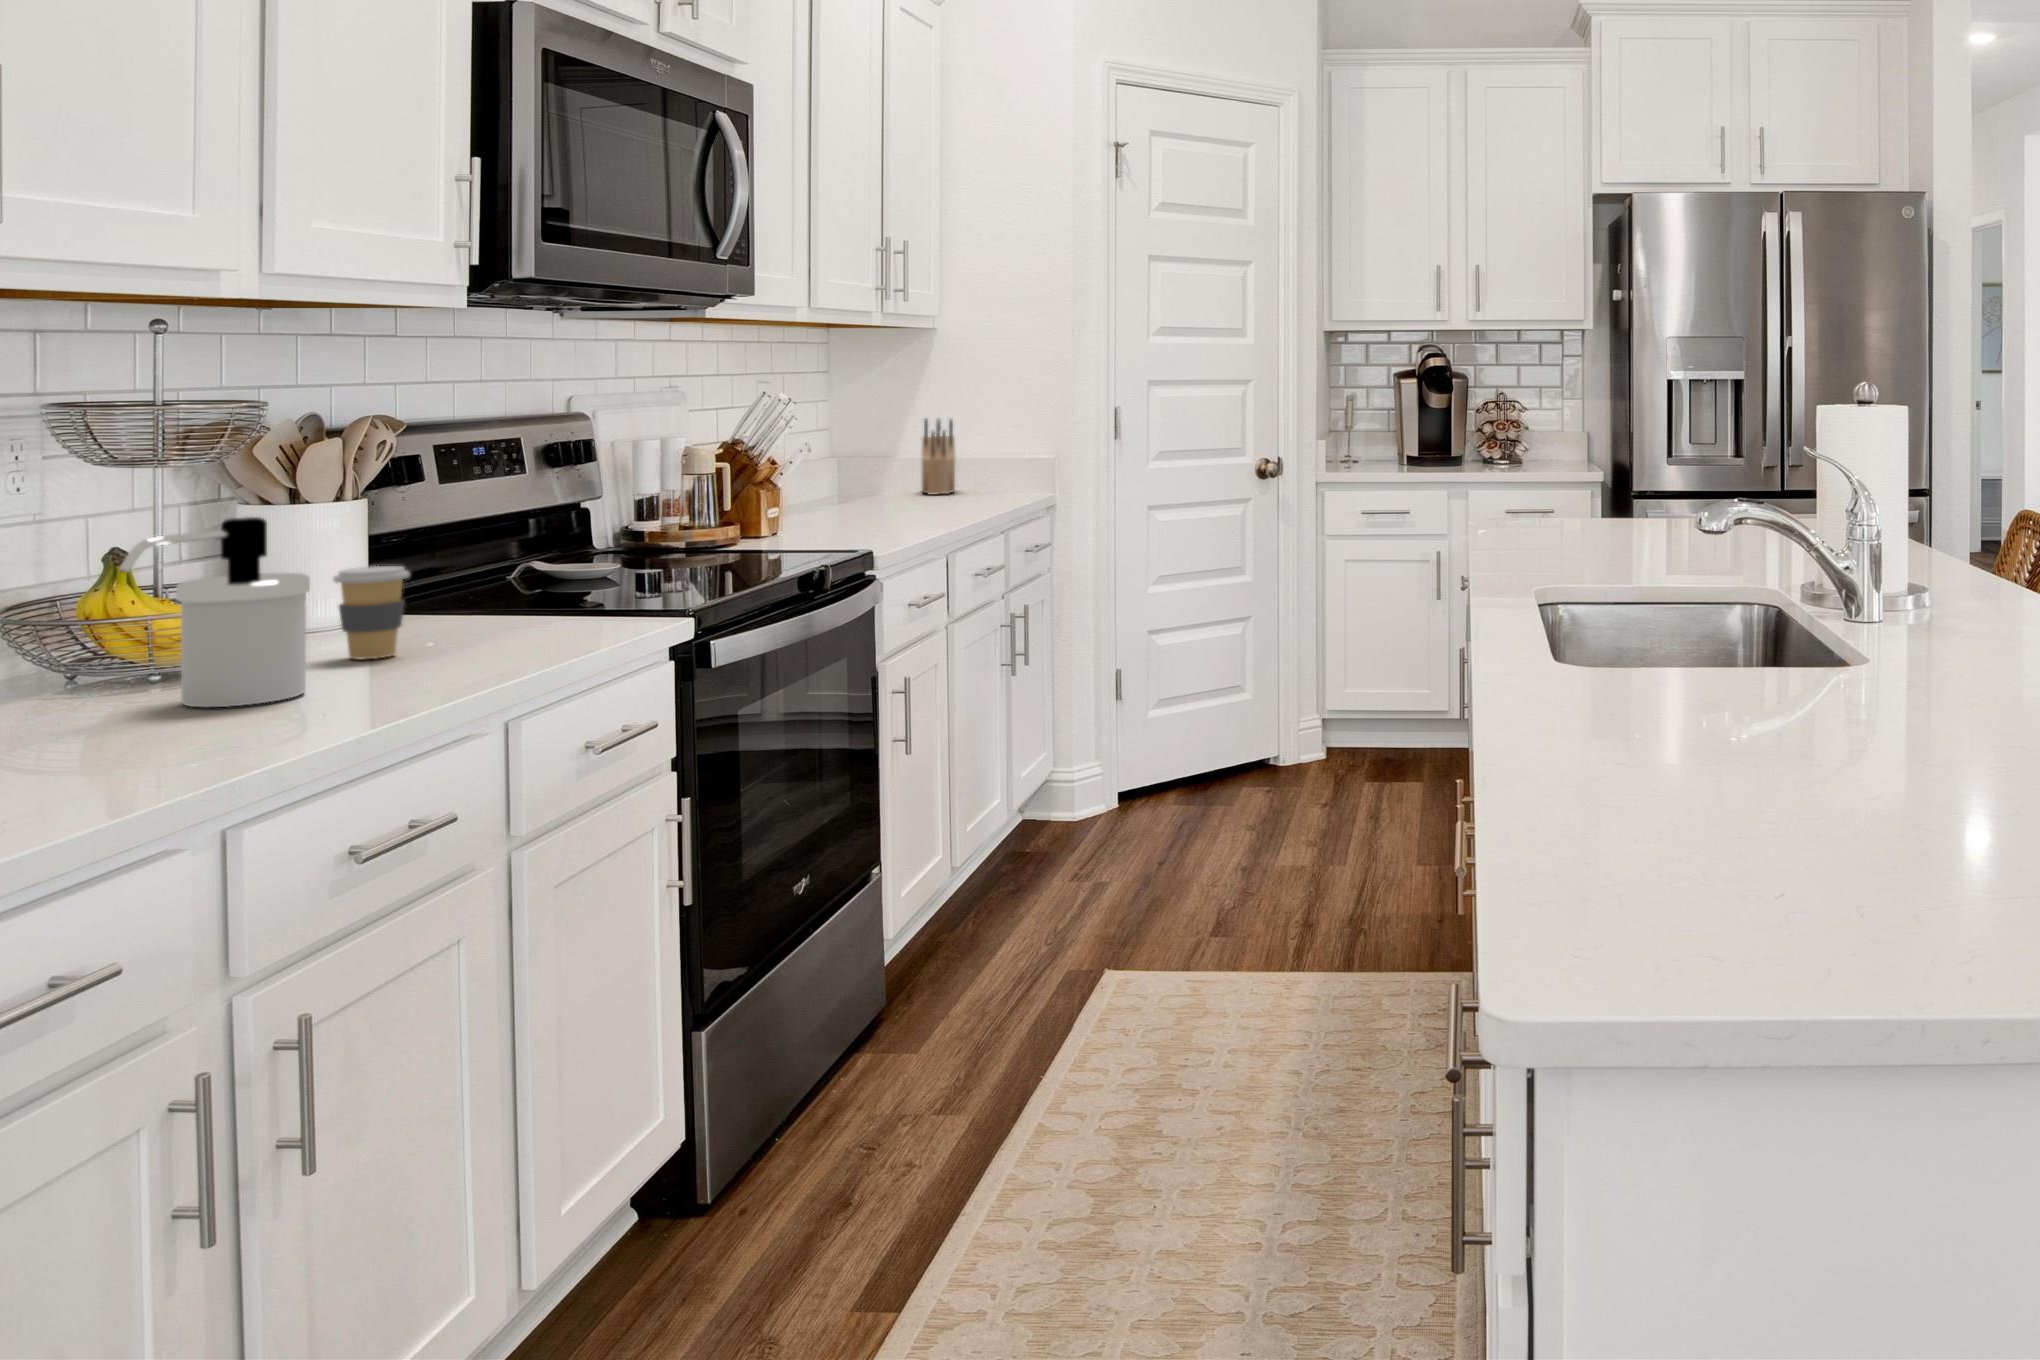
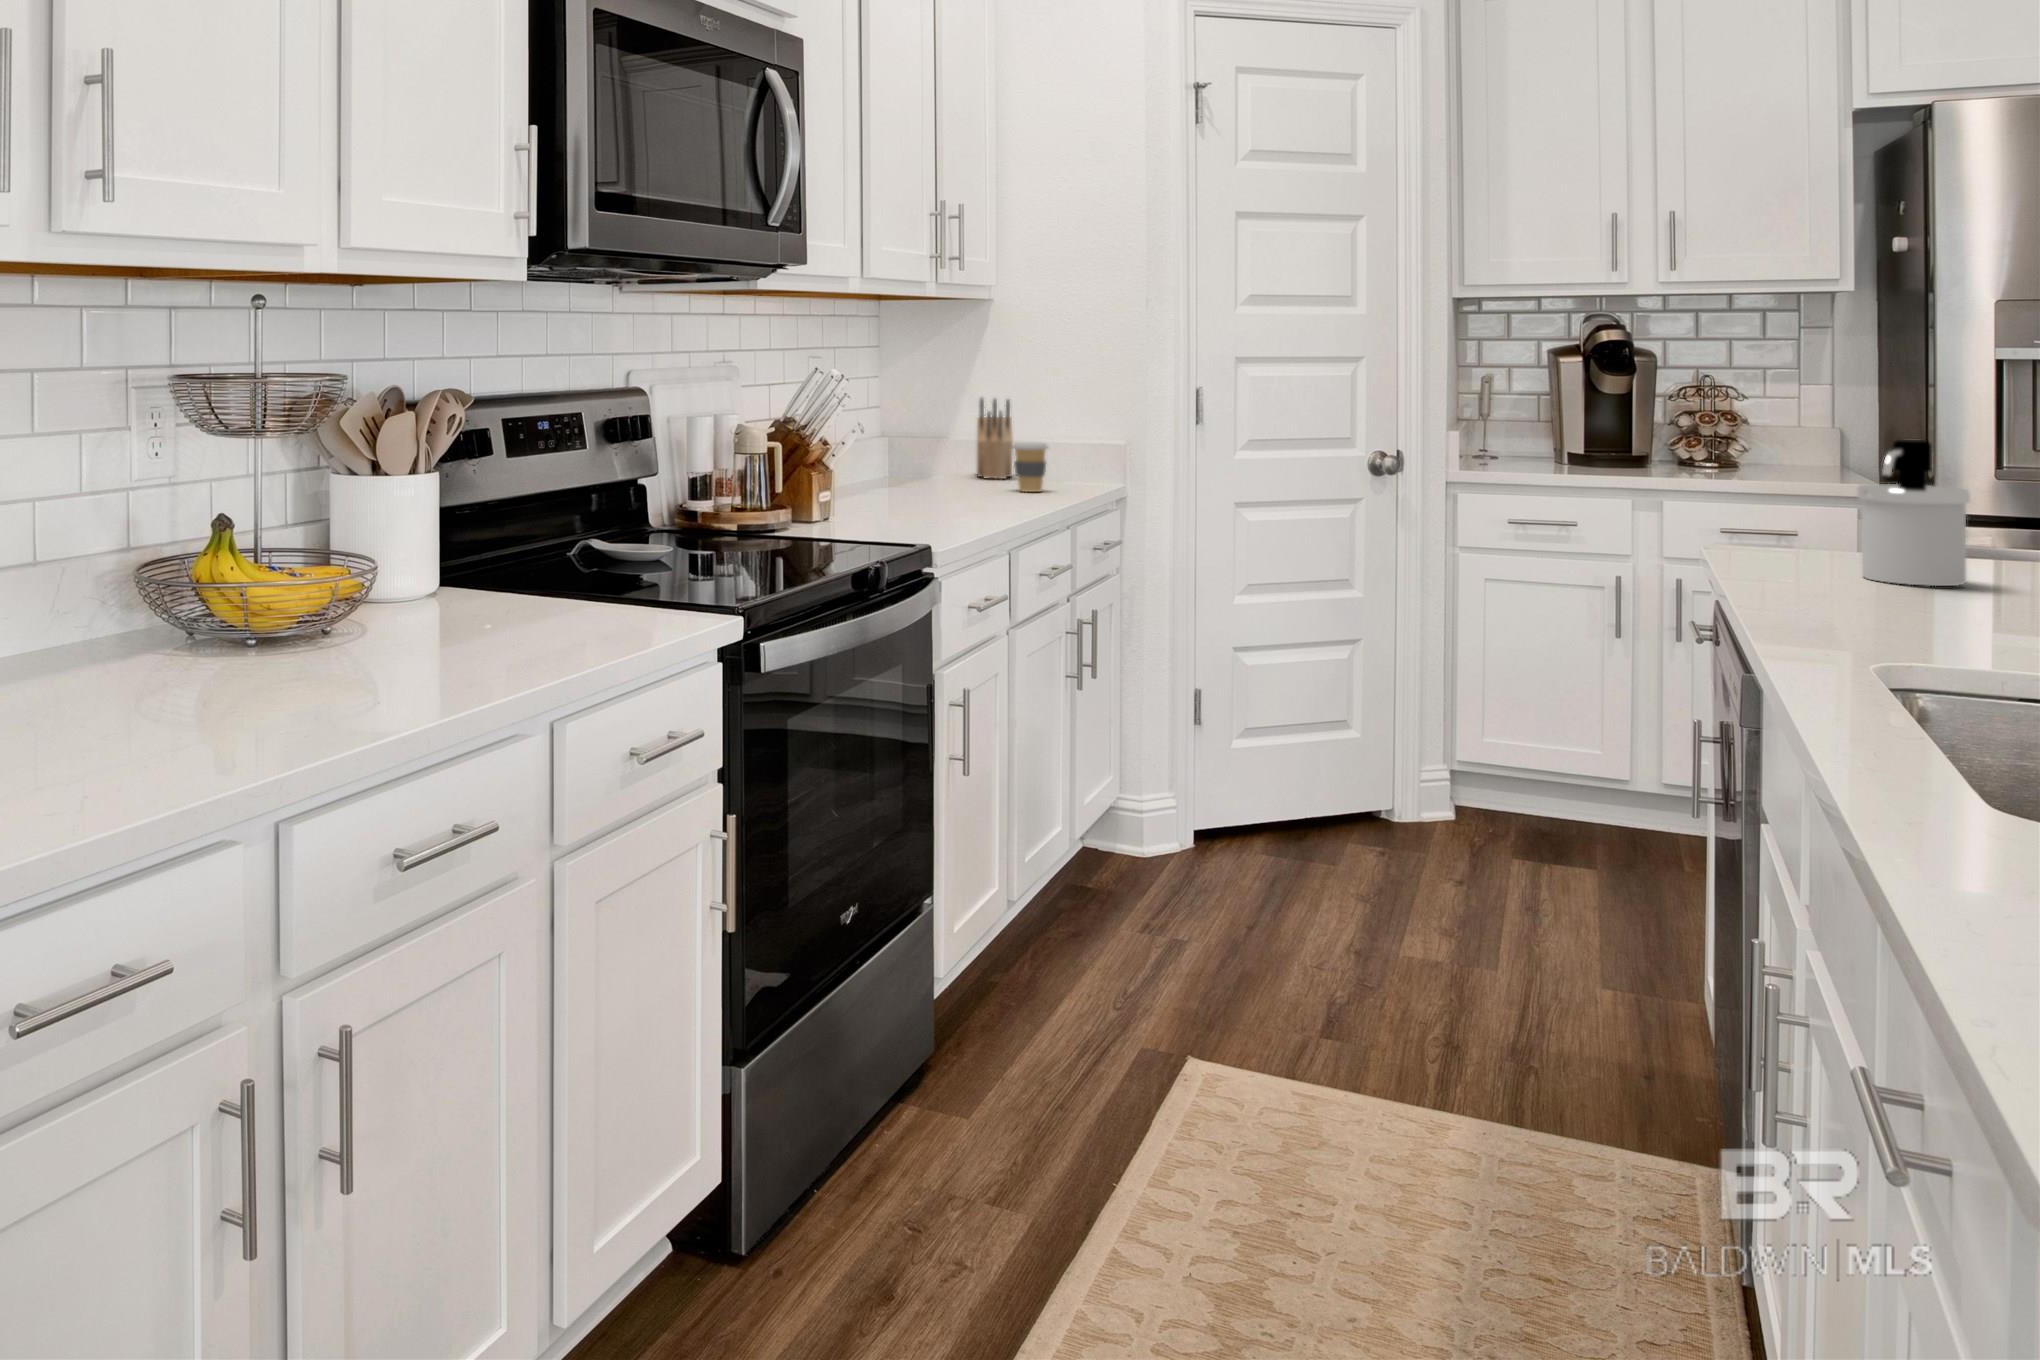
soap dispenser: present [120,517,310,707] -> present [1857,440,1970,586]
coffee cup: present [334,566,410,660] -> present [1011,442,1048,492]

